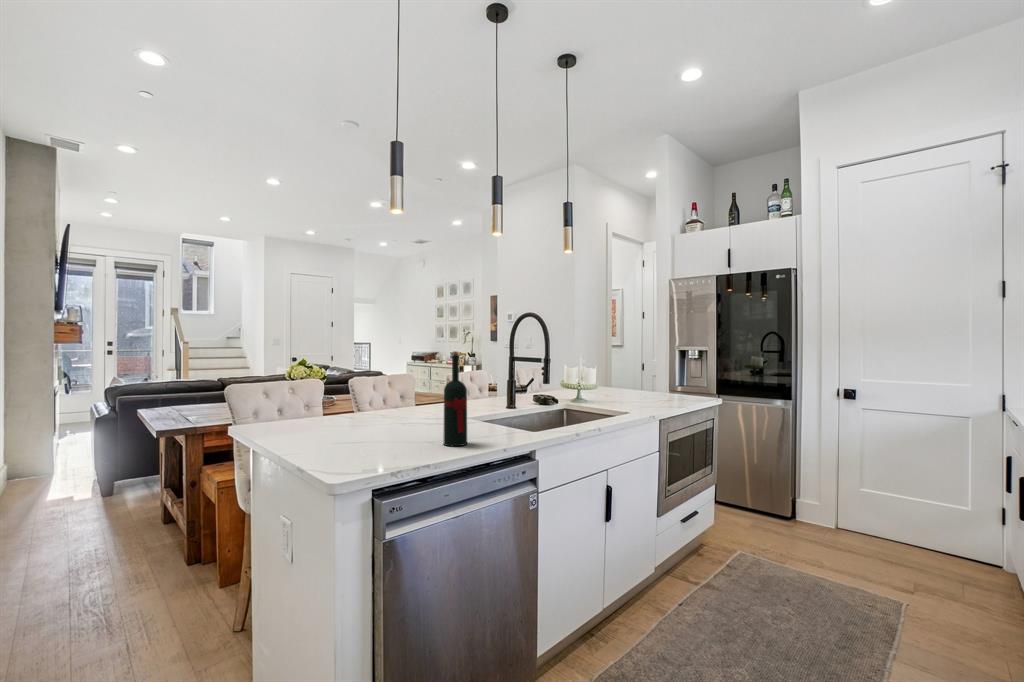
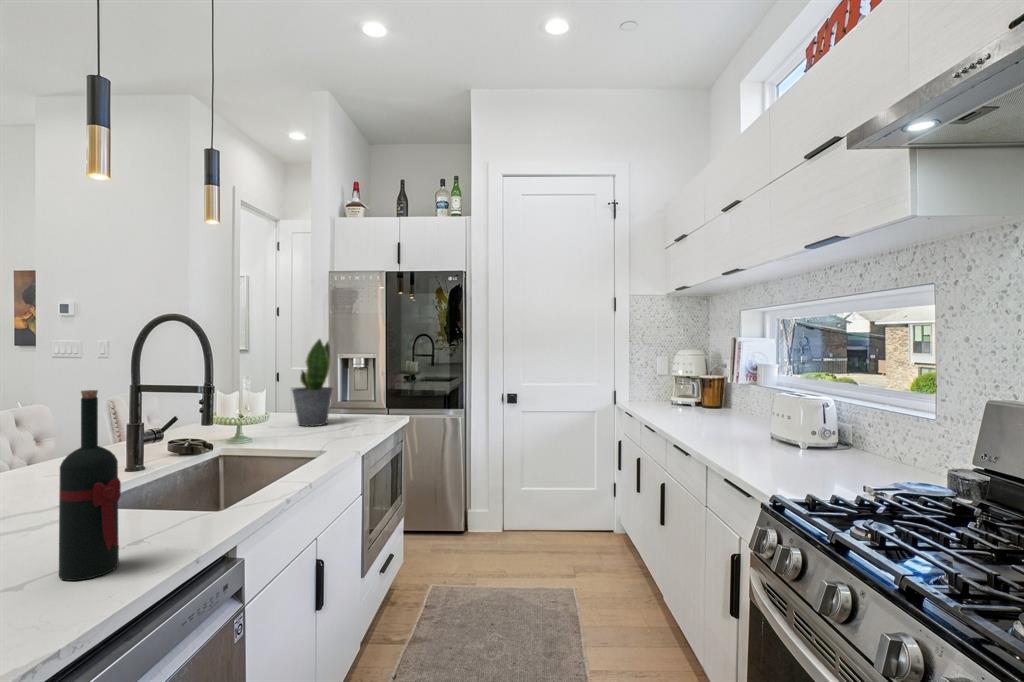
potted plant: none [620,331,651,398] -> present [292,339,332,426]

